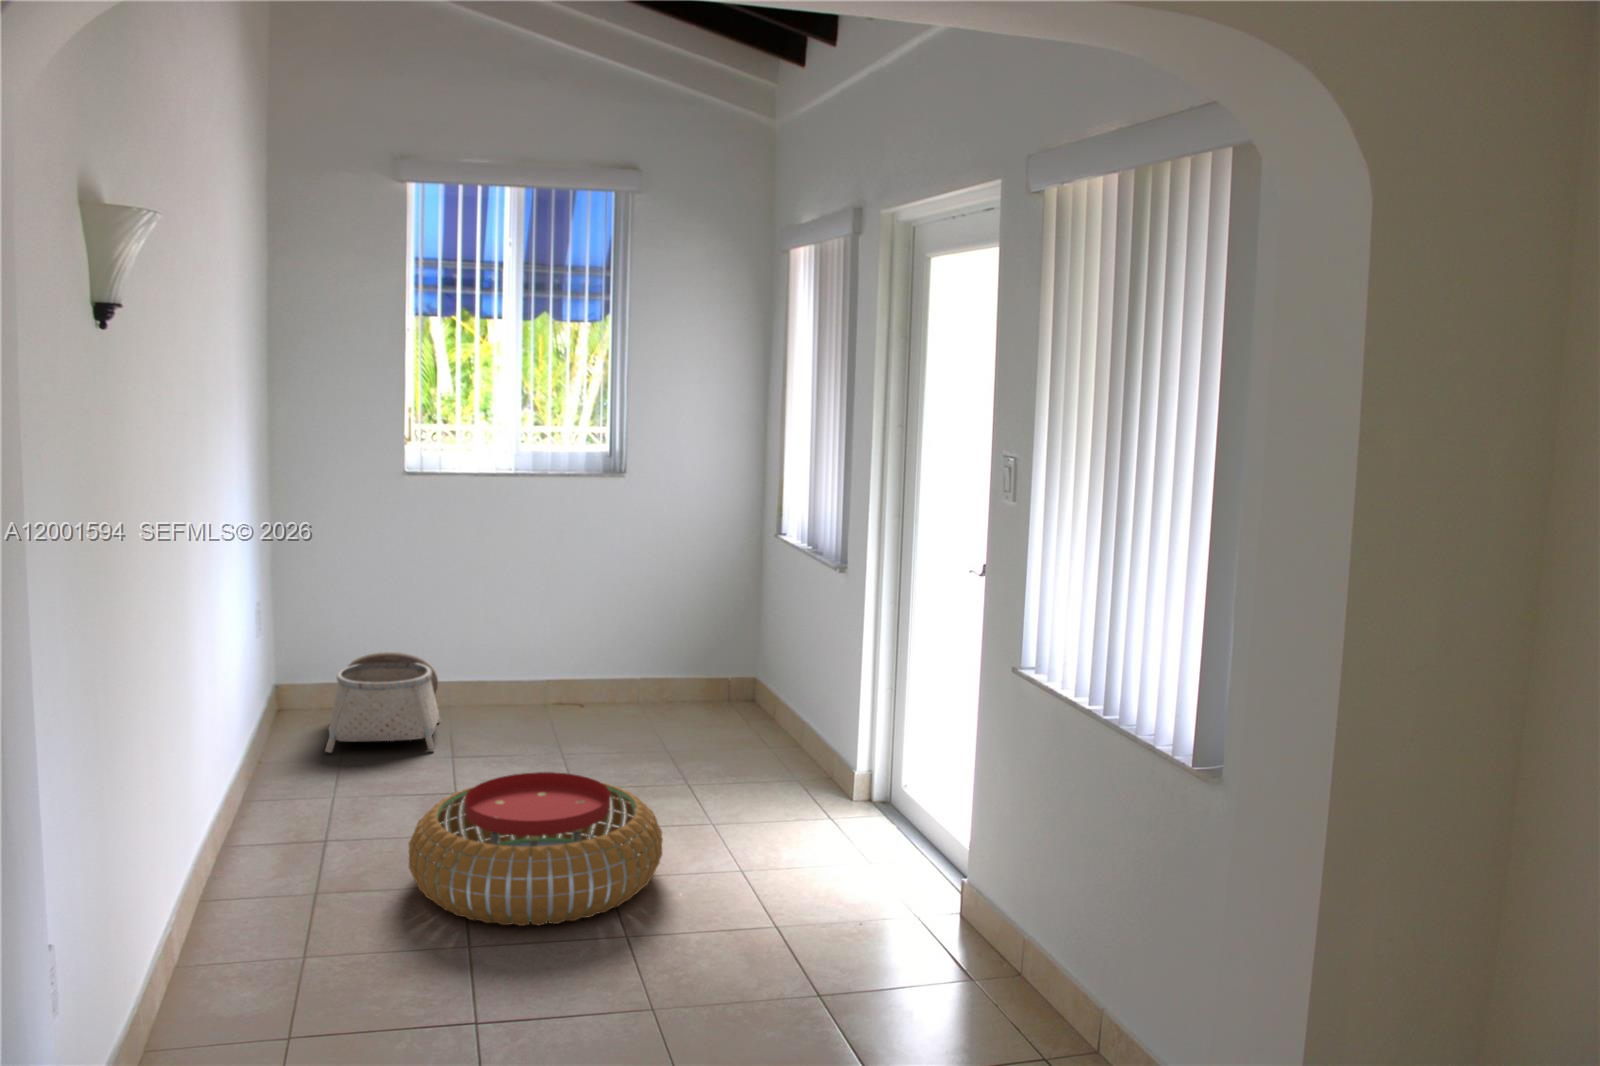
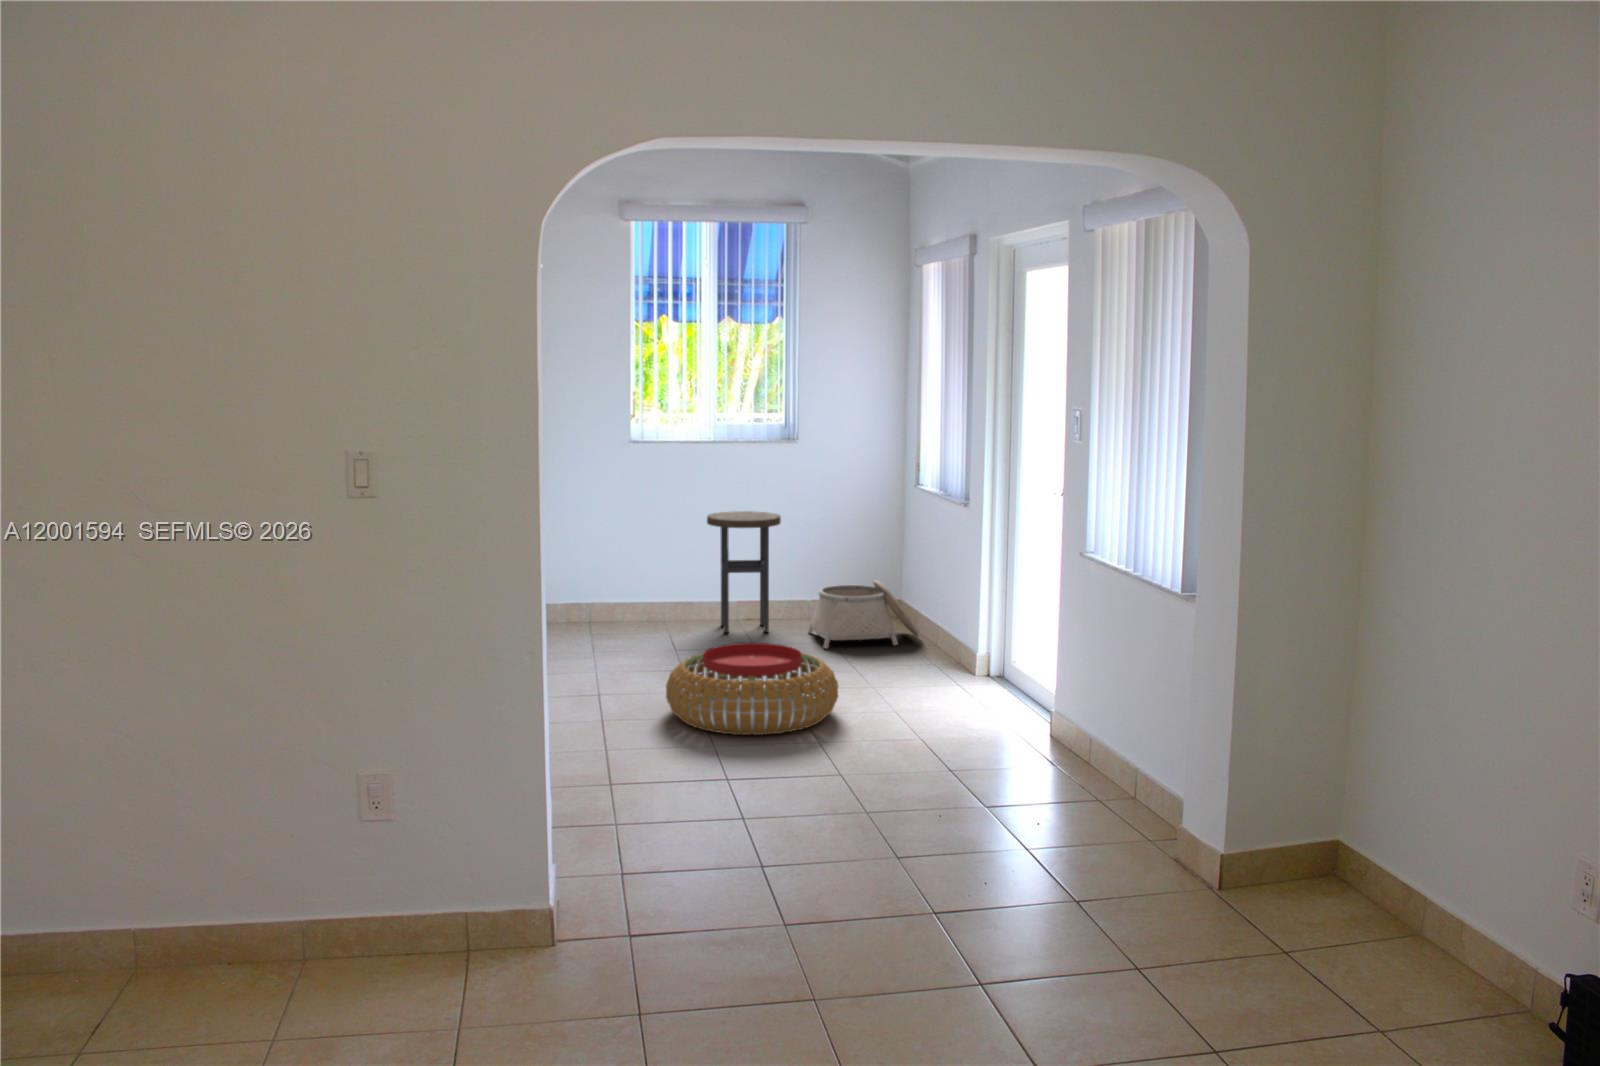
side table: none [504,565,602,727] -> present [707,511,781,633]
basket: present [325,652,440,753] -> present [808,580,920,648]

